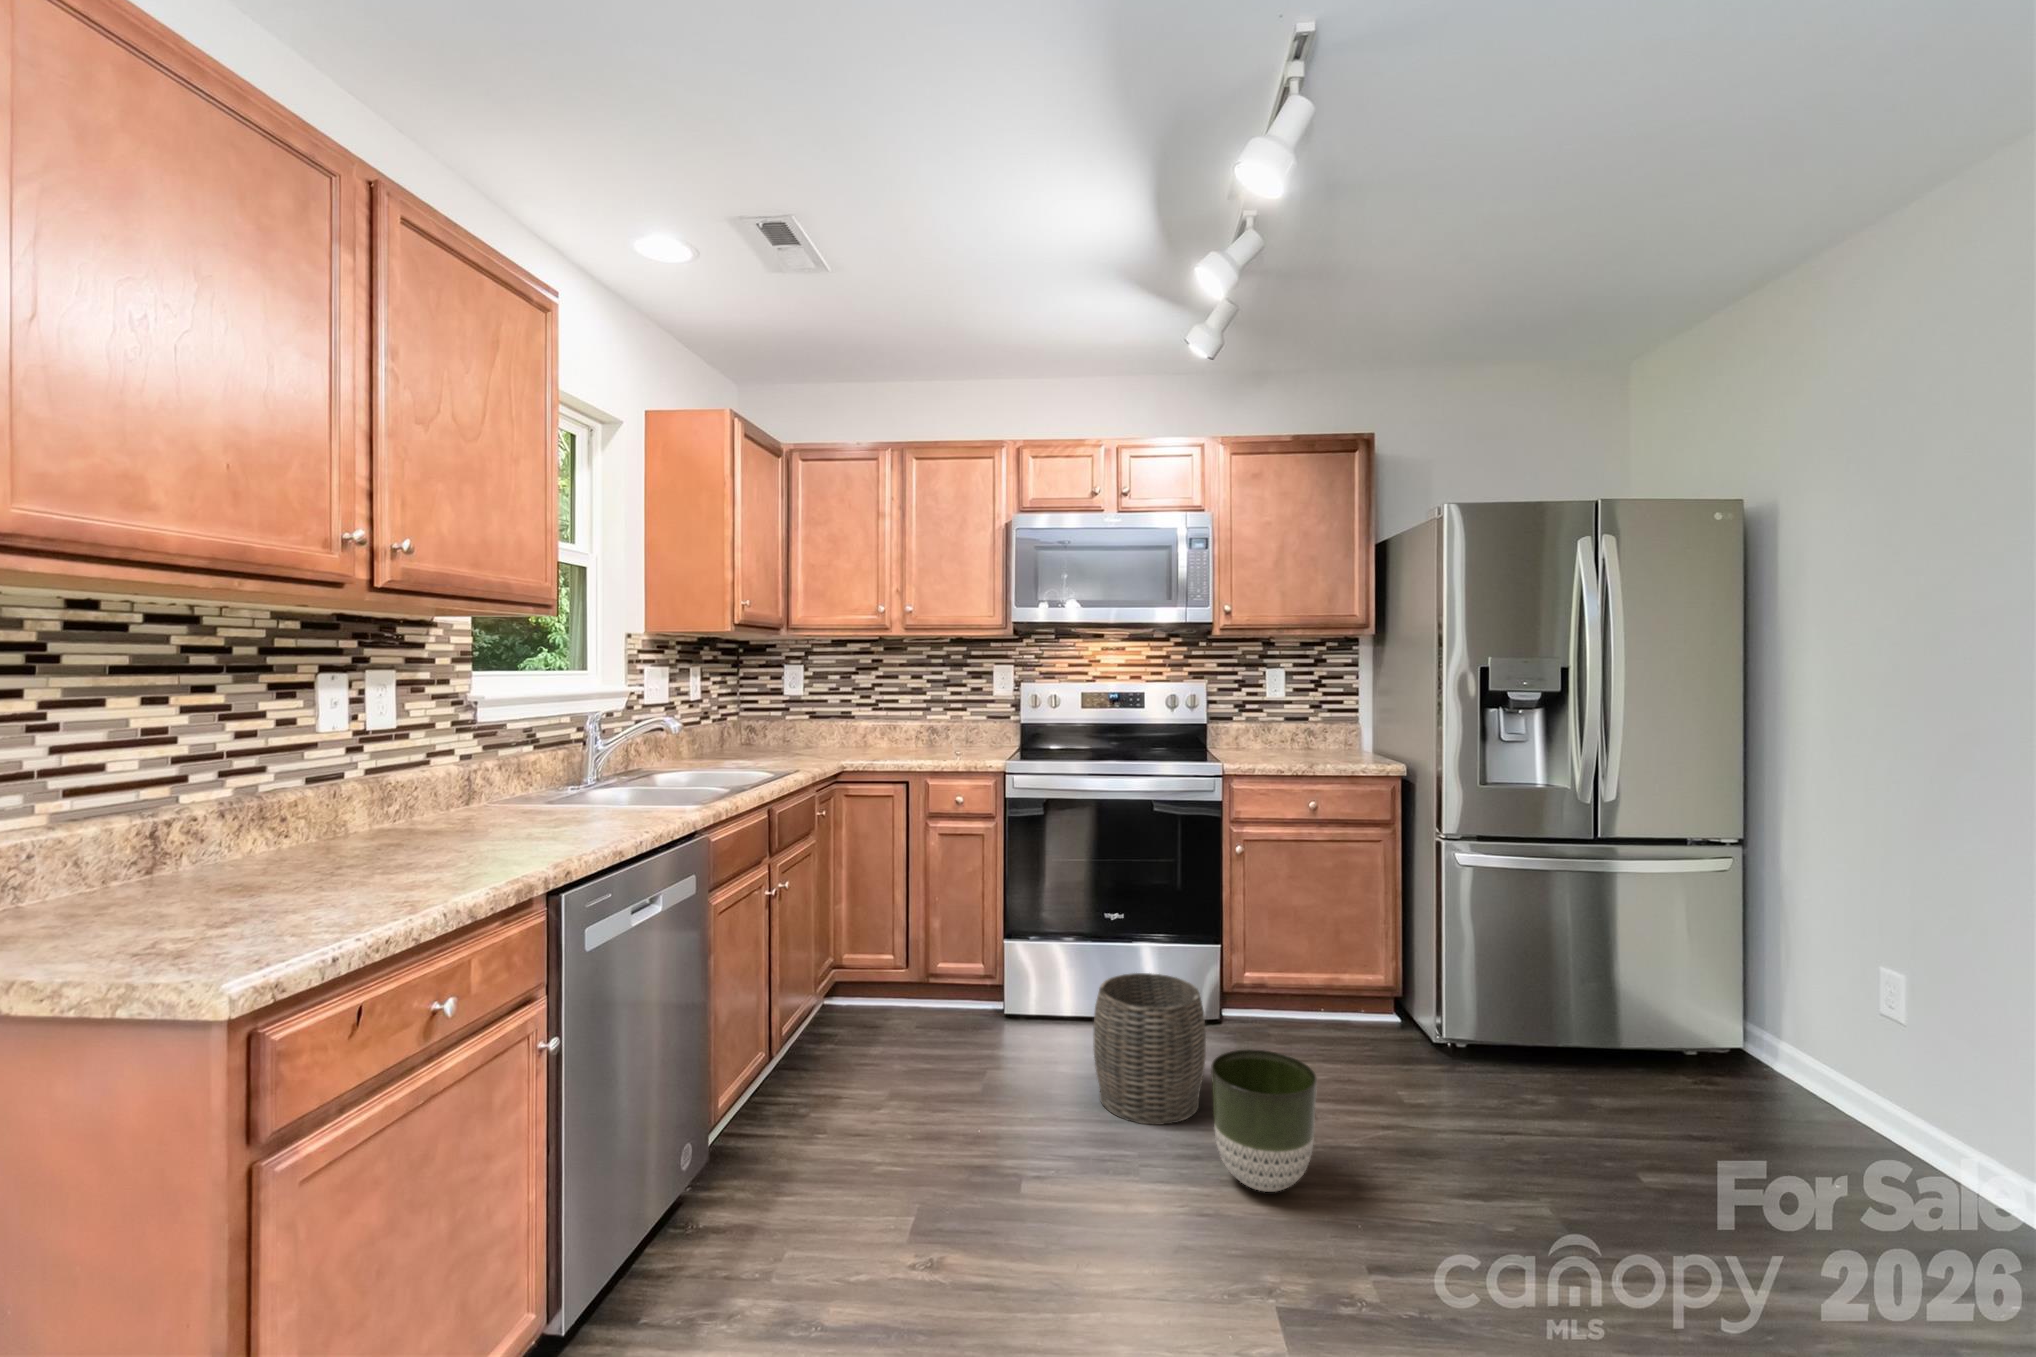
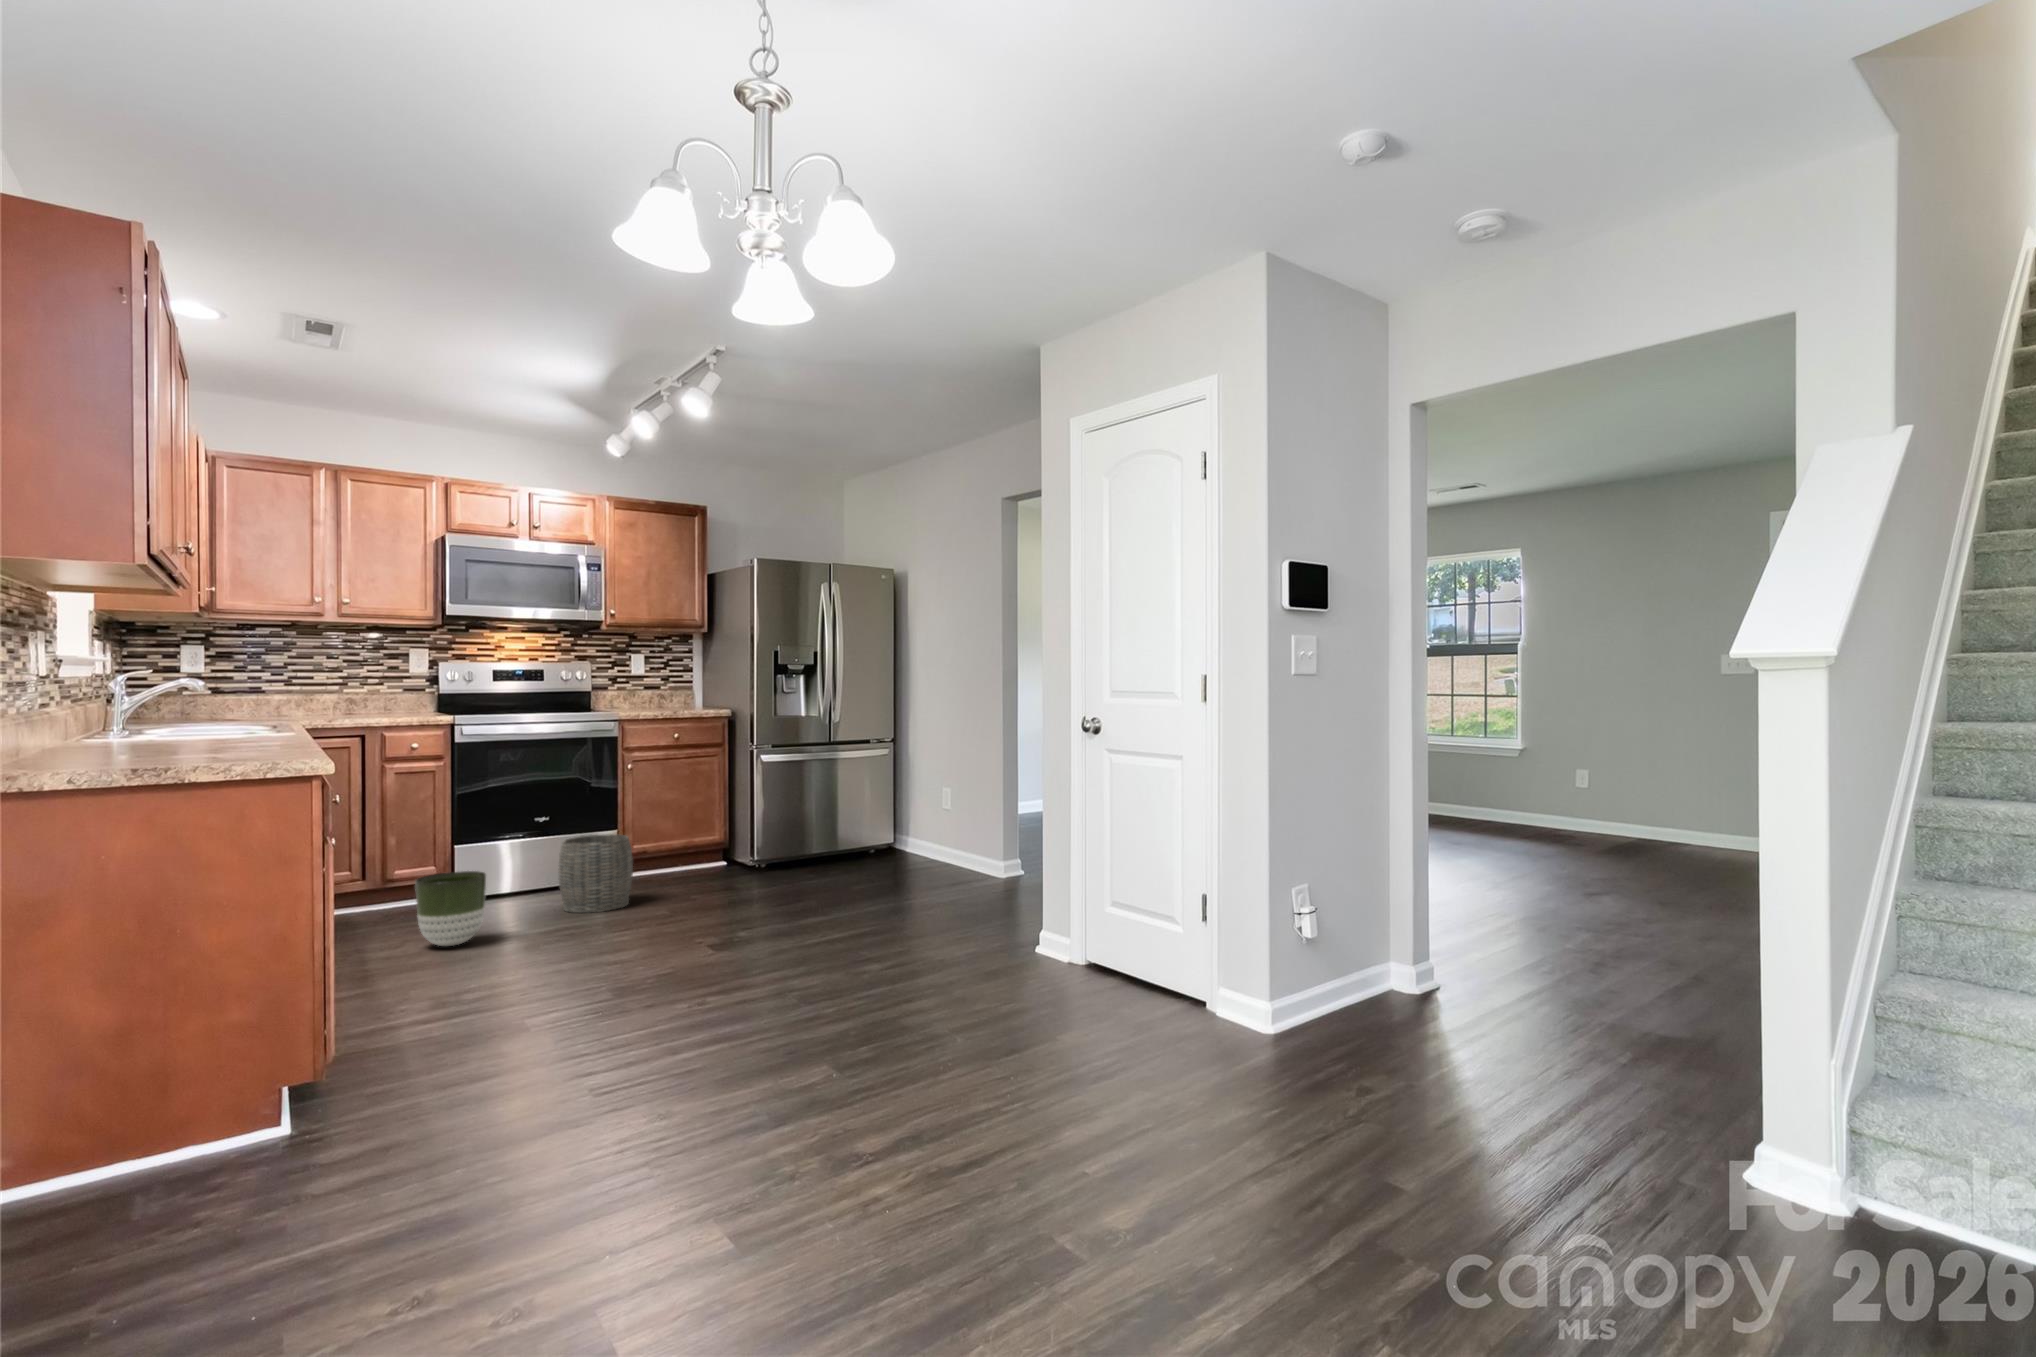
planter: present [1211,1049,1317,1192] -> present [415,871,486,946]

